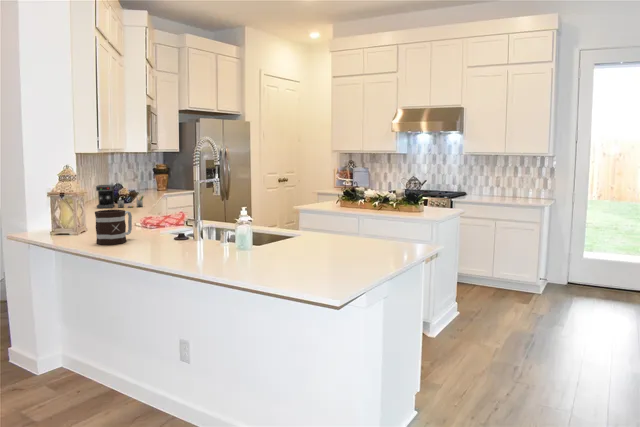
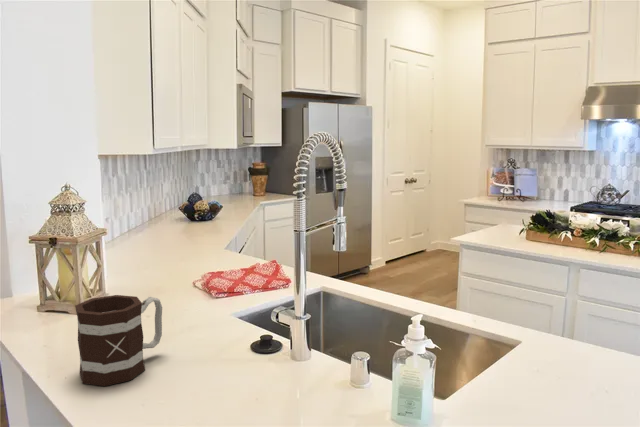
coffee maker: present [96,185,144,208] -> none [157,199,226,235]

